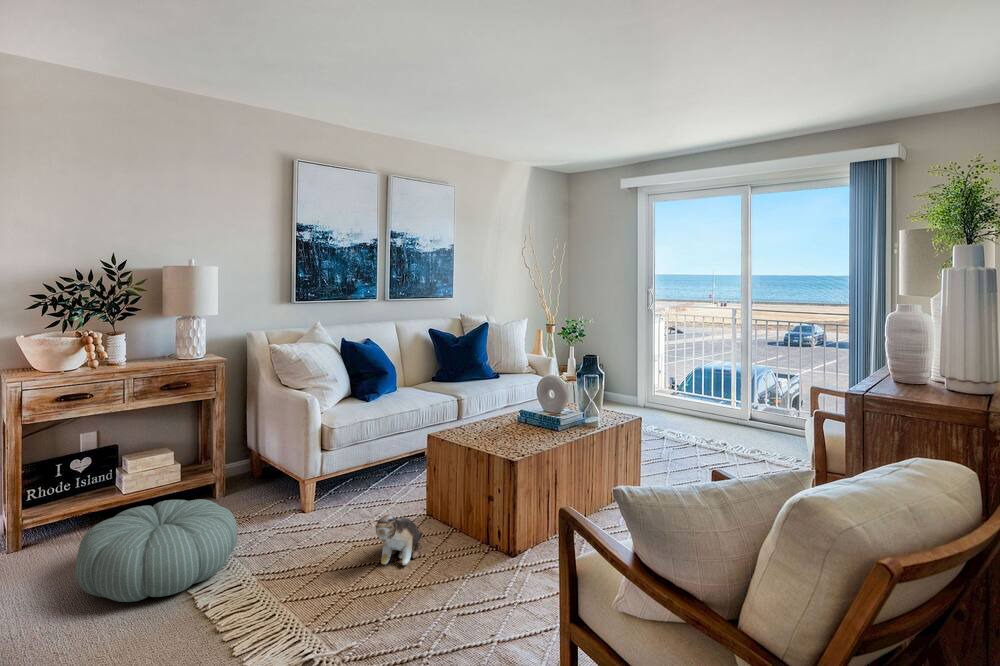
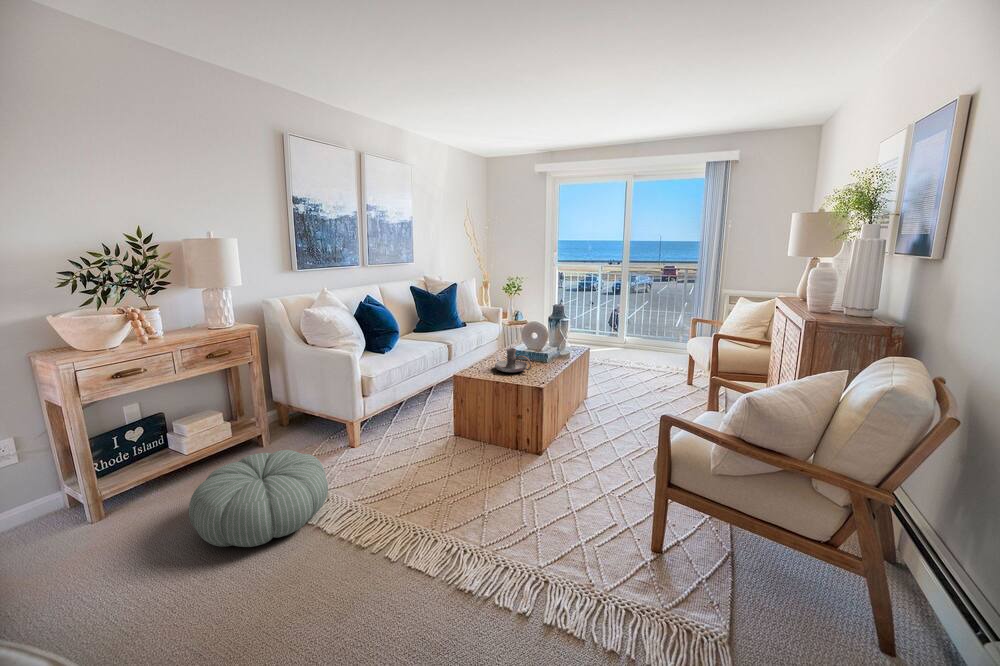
candle holder: none [479,404,522,436] -> present [495,348,531,372]
plush toy: present [370,514,422,565] -> none [445,441,473,480]

